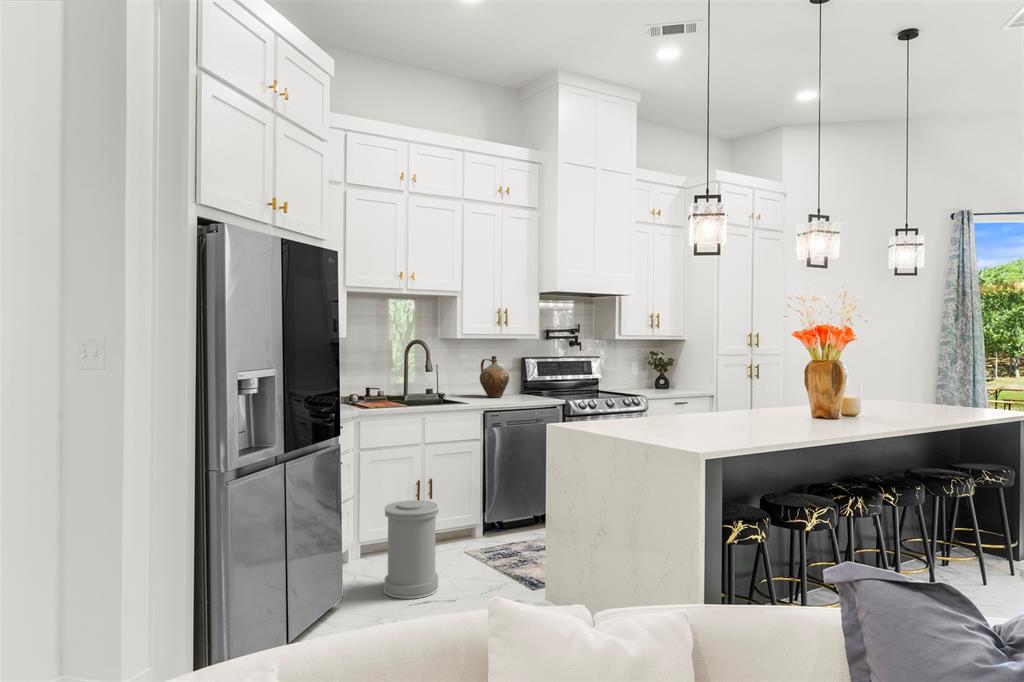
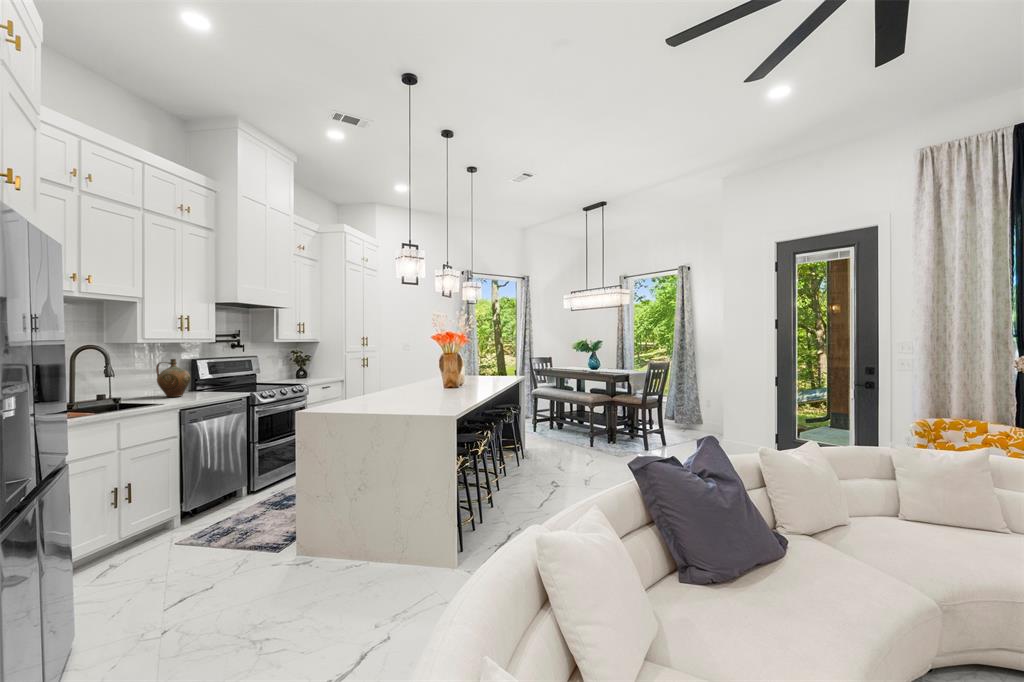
trash can: present [384,500,439,599] -> none [112,502,184,609]

